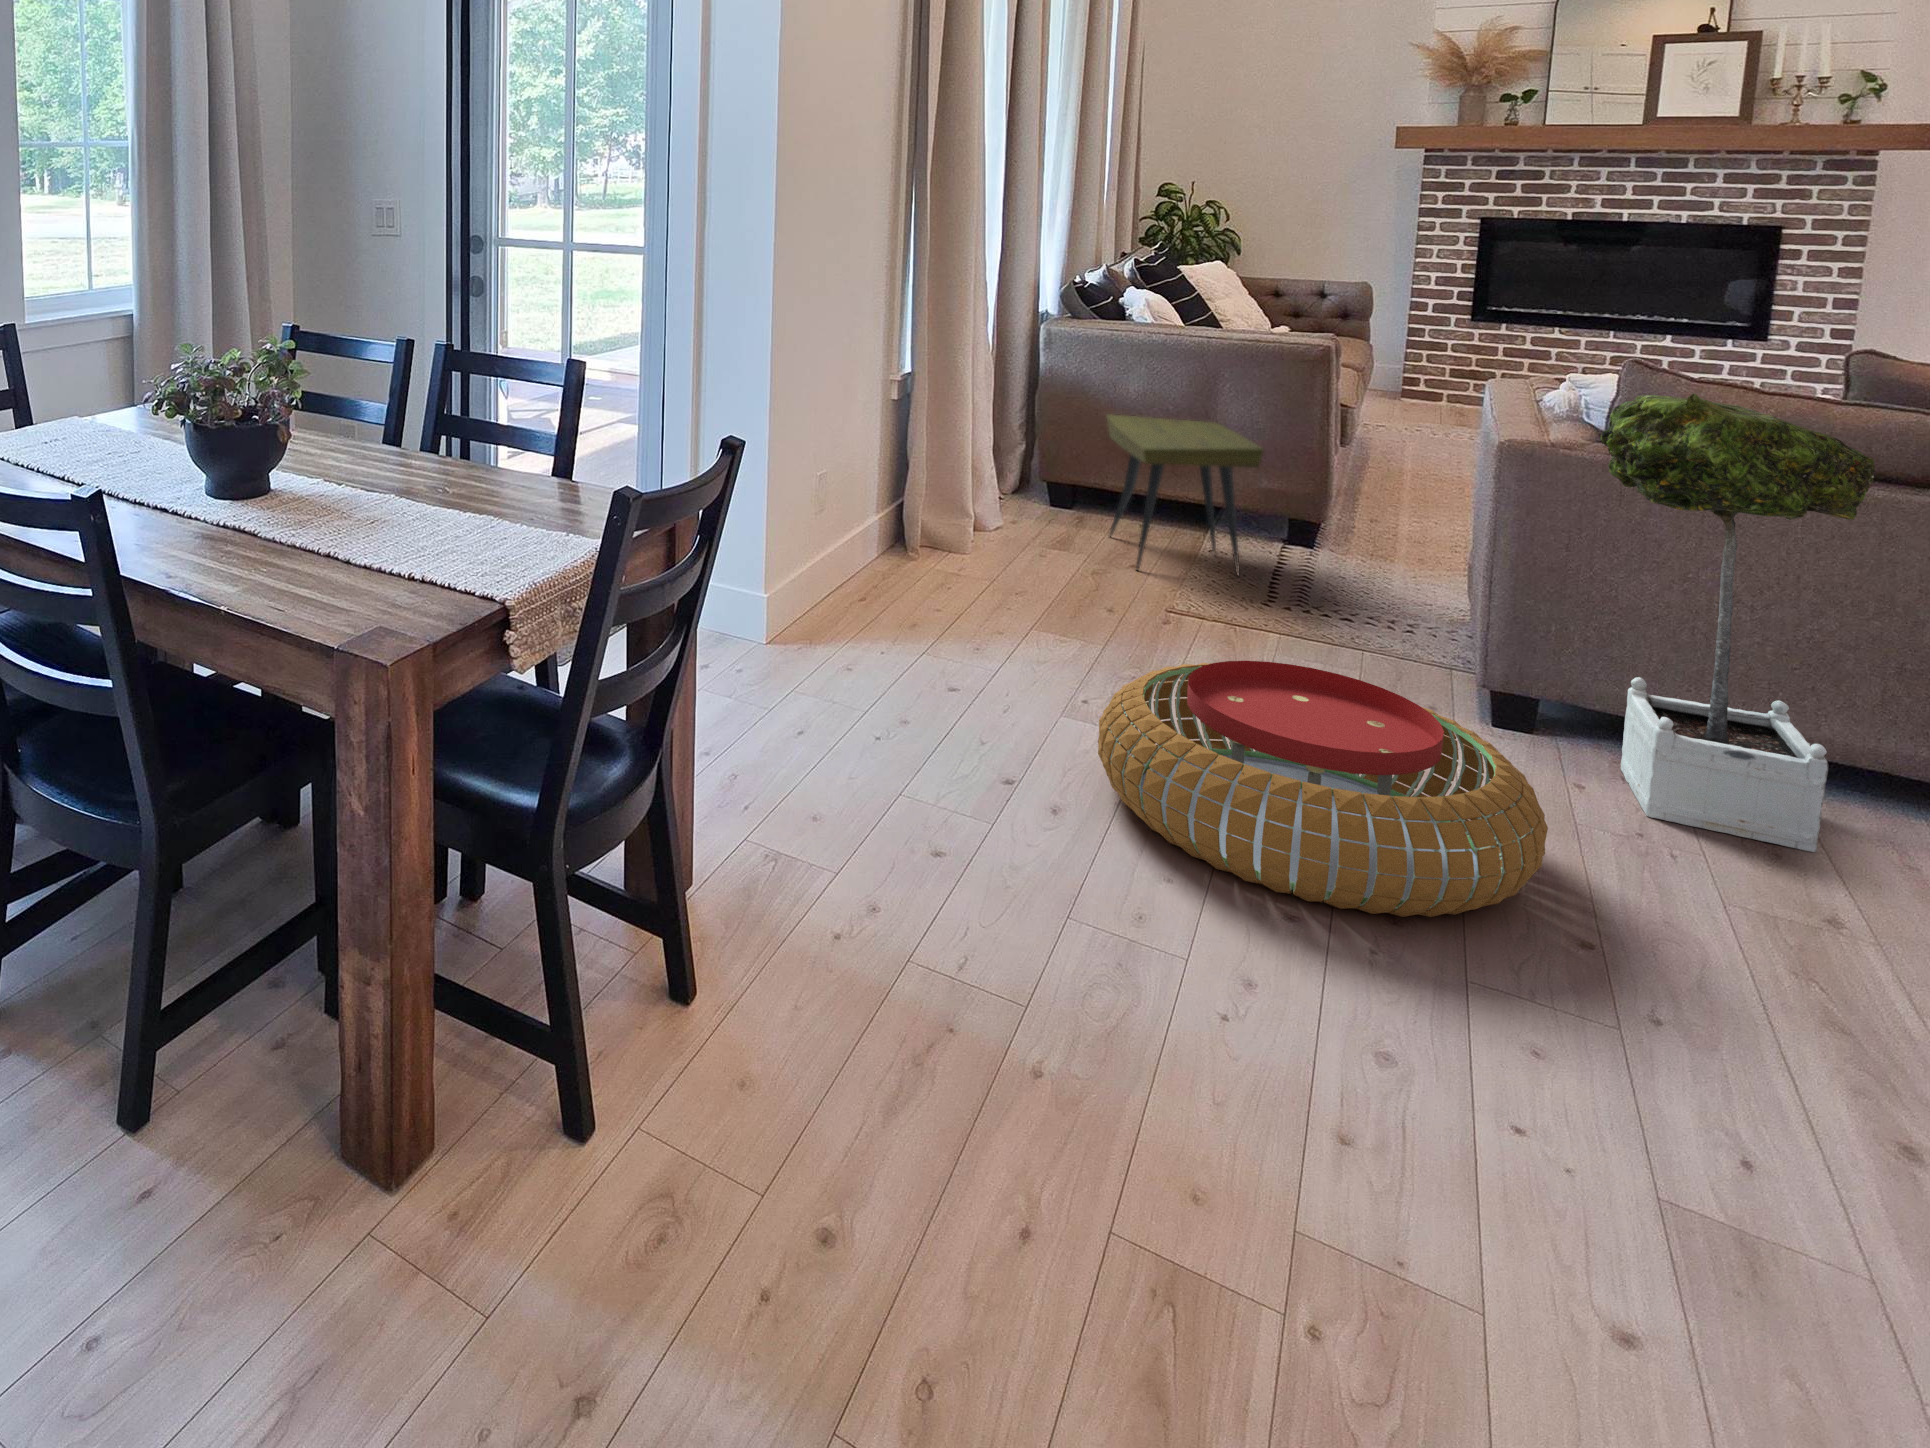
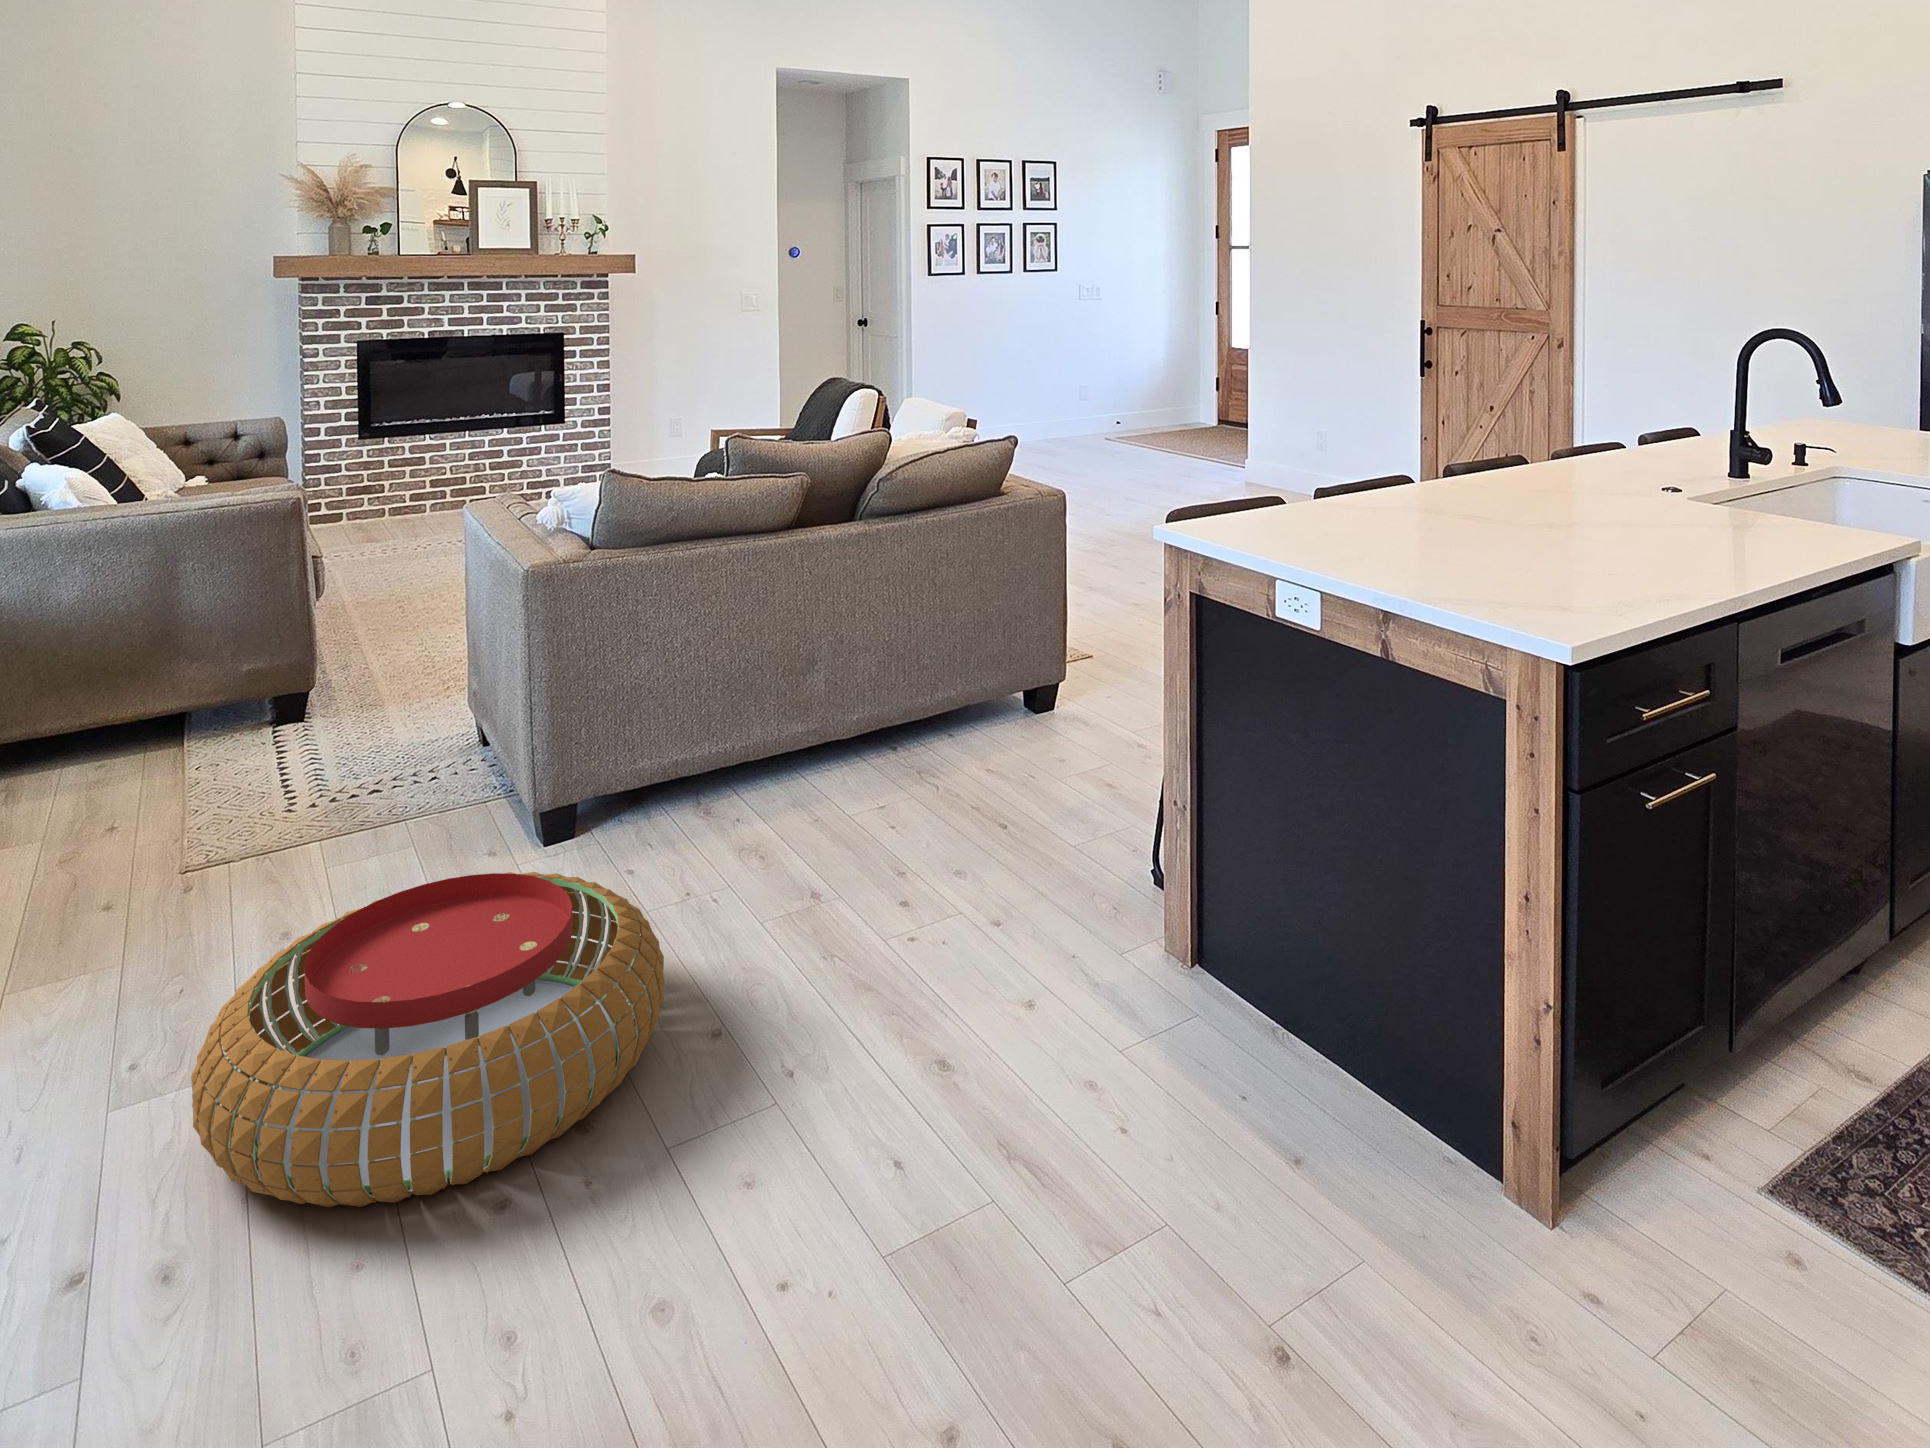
potted tree: present [1600,393,1875,852] -> none [603,500,775,875]
side table: present [1106,414,1263,577] -> none [35,613,259,833]

